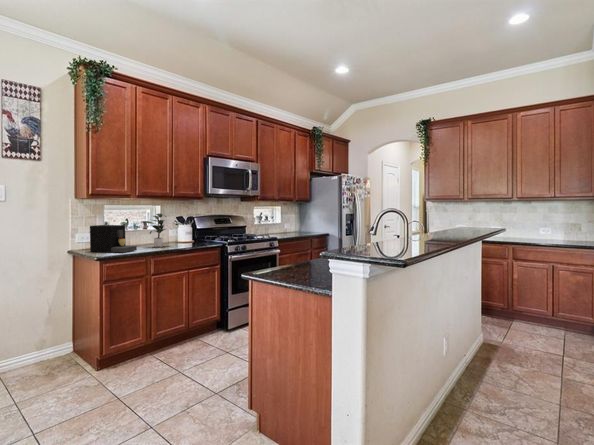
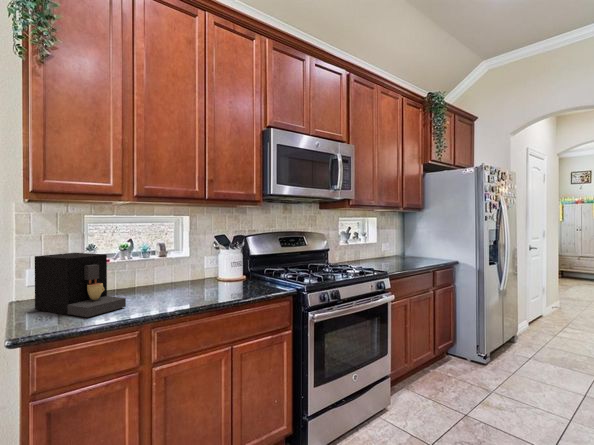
potted plant: present [145,213,166,247] -> none [146,229,212,295]

